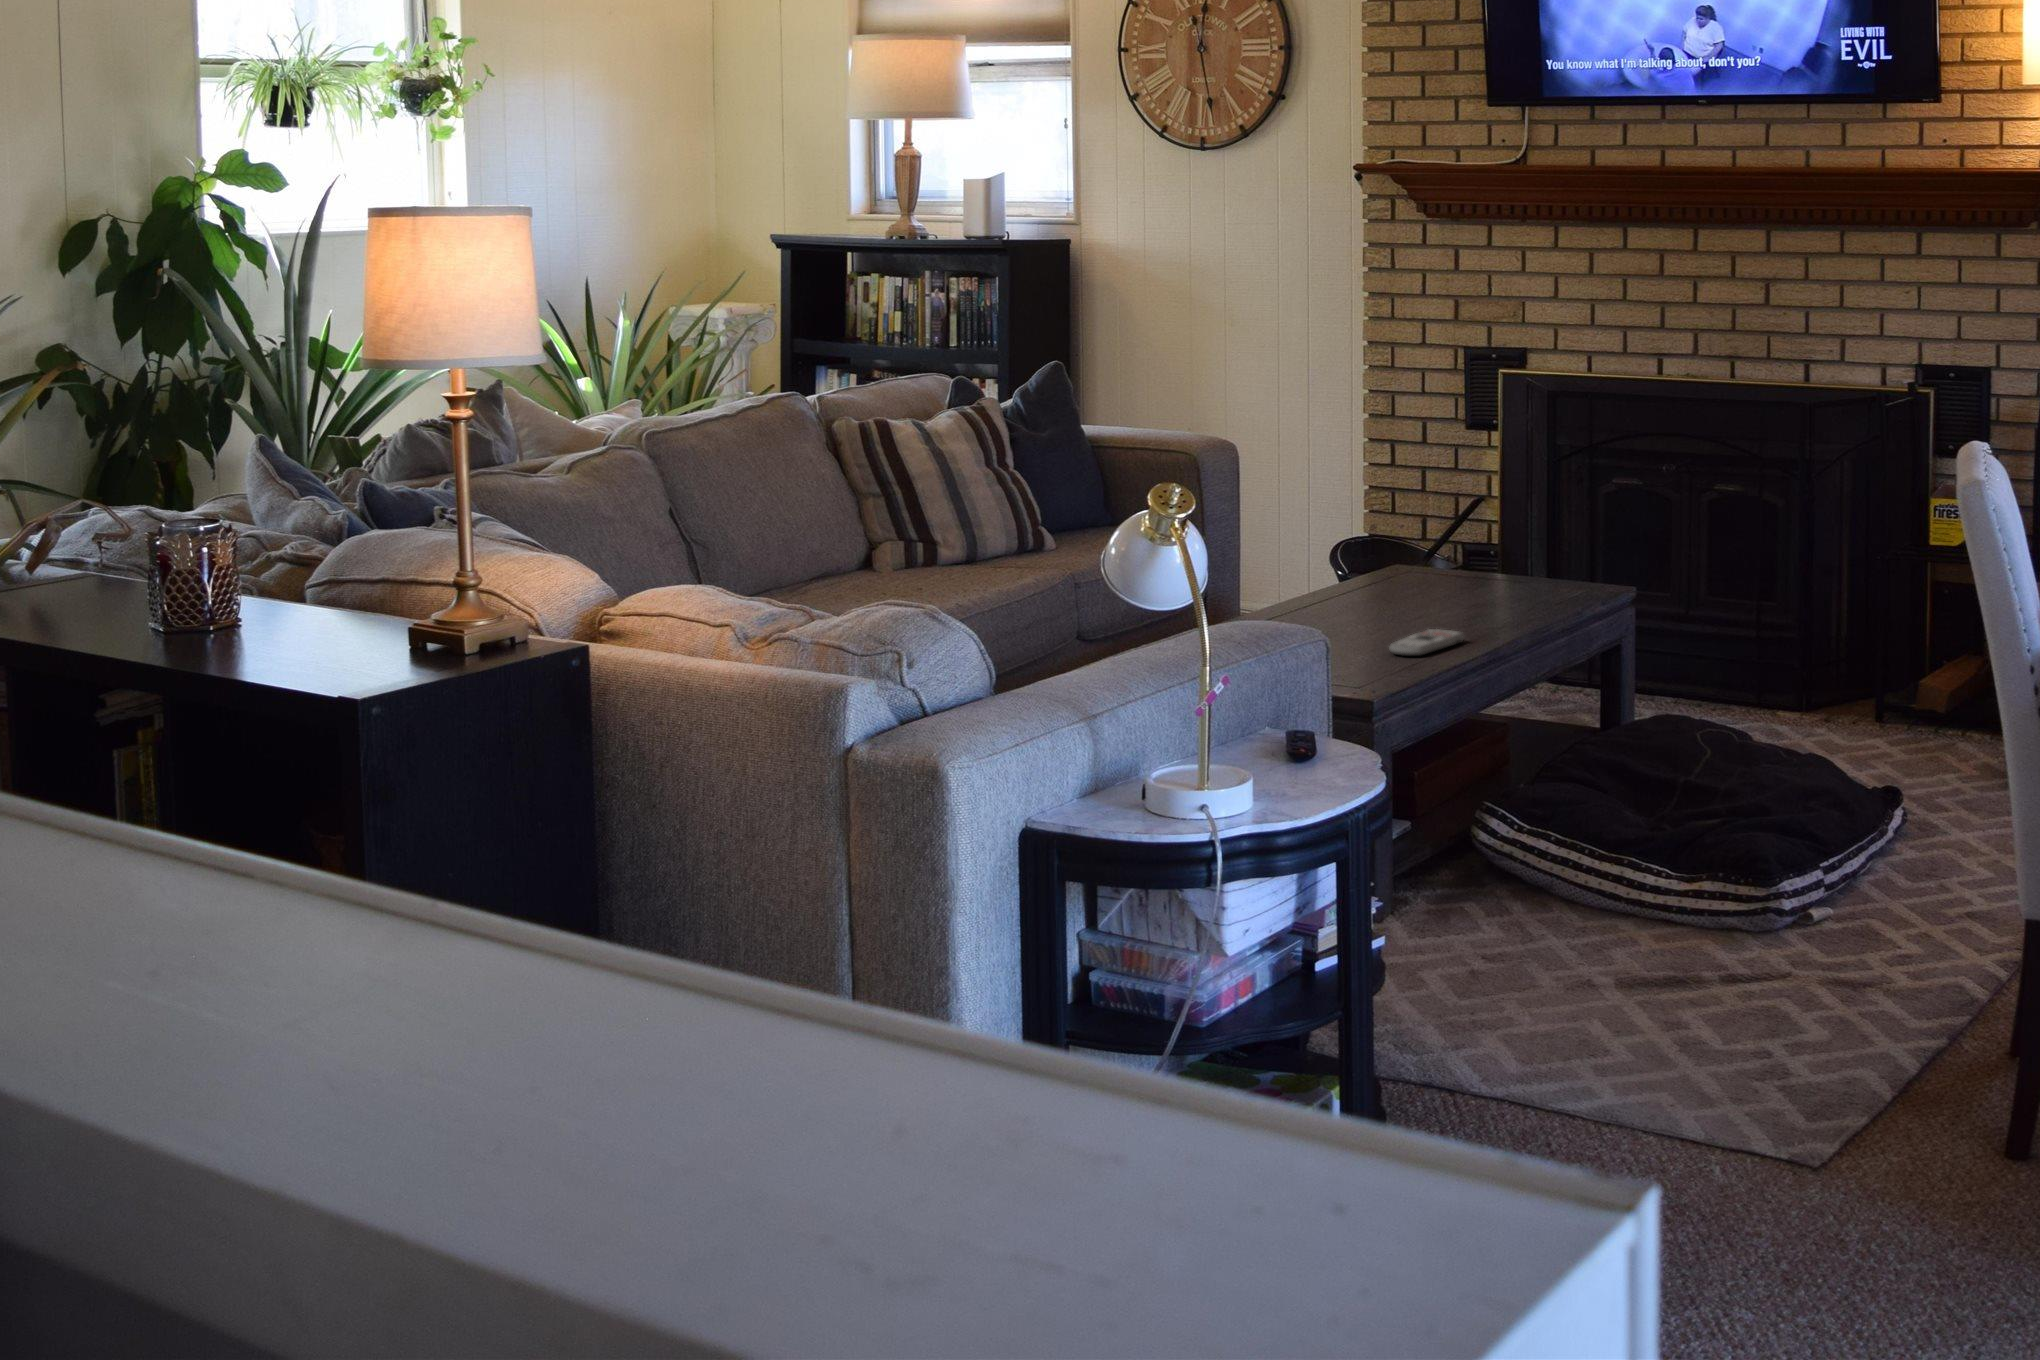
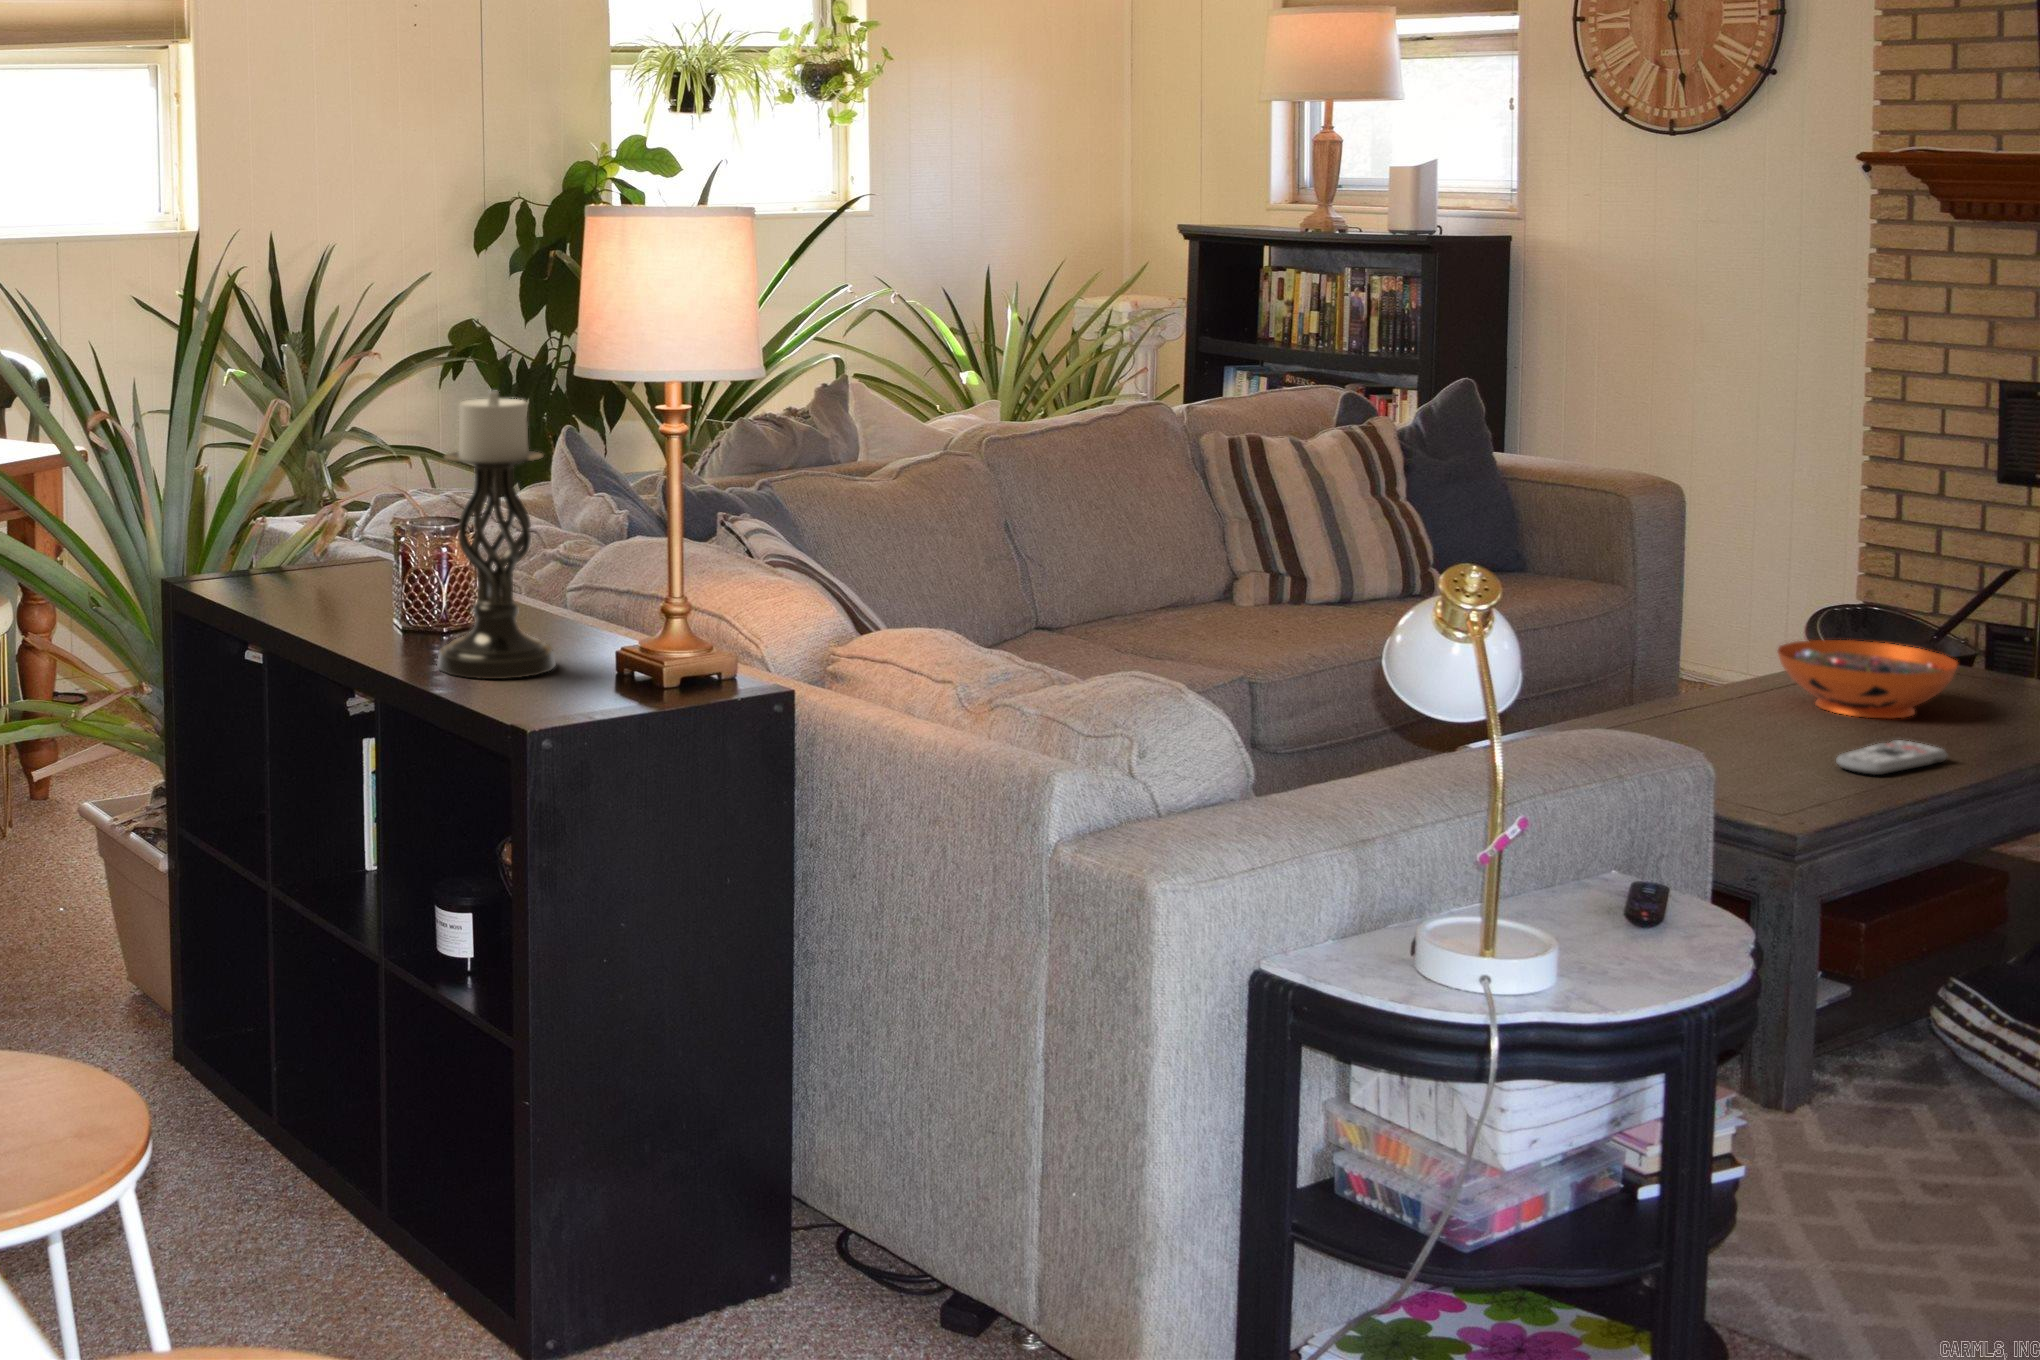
candle holder: none [182,363,316,658] -> present [437,391,556,679]
decorative bowl: none [1334,559,1463,618] -> present [1778,640,1958,718]

